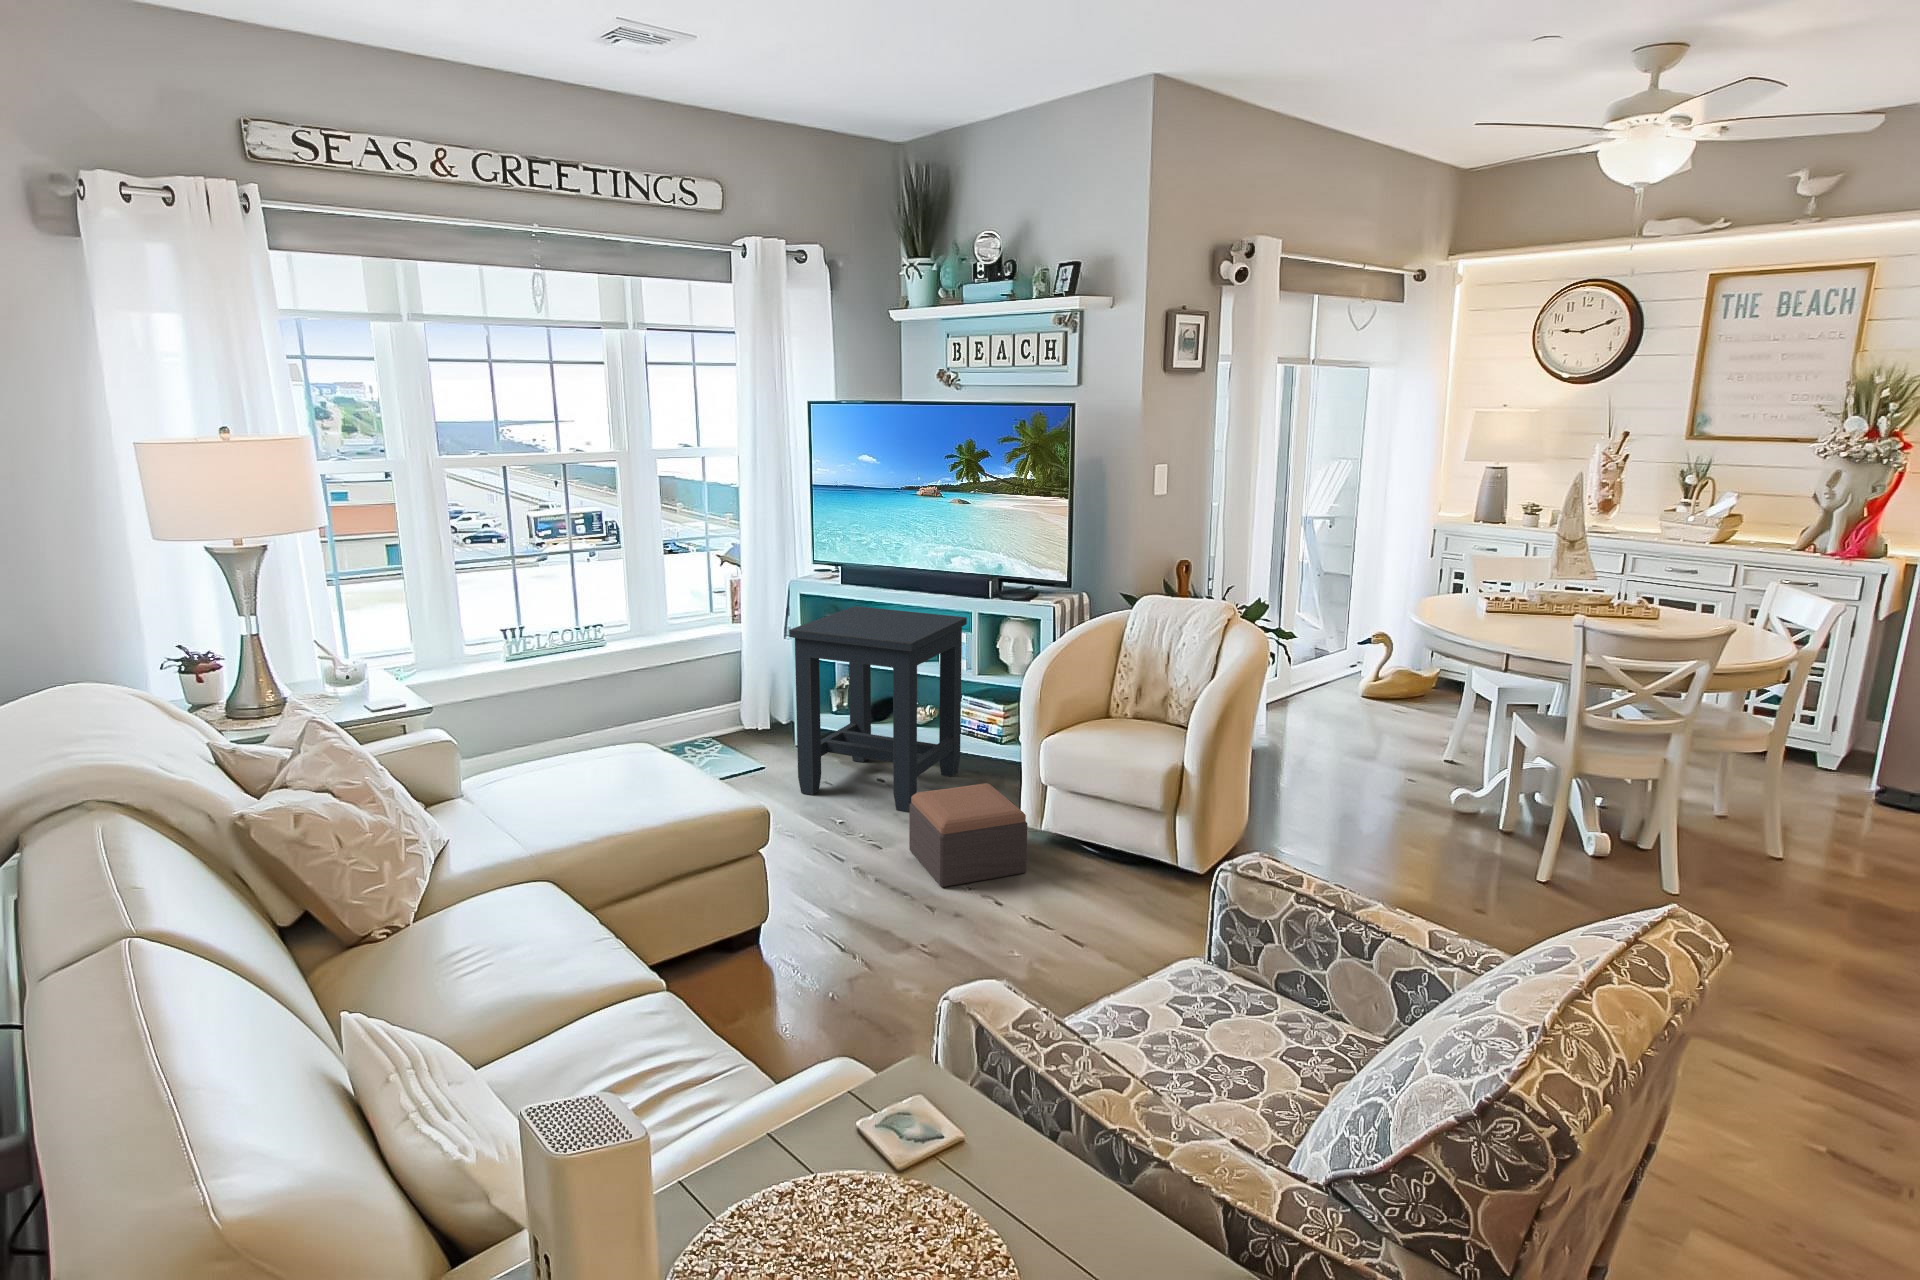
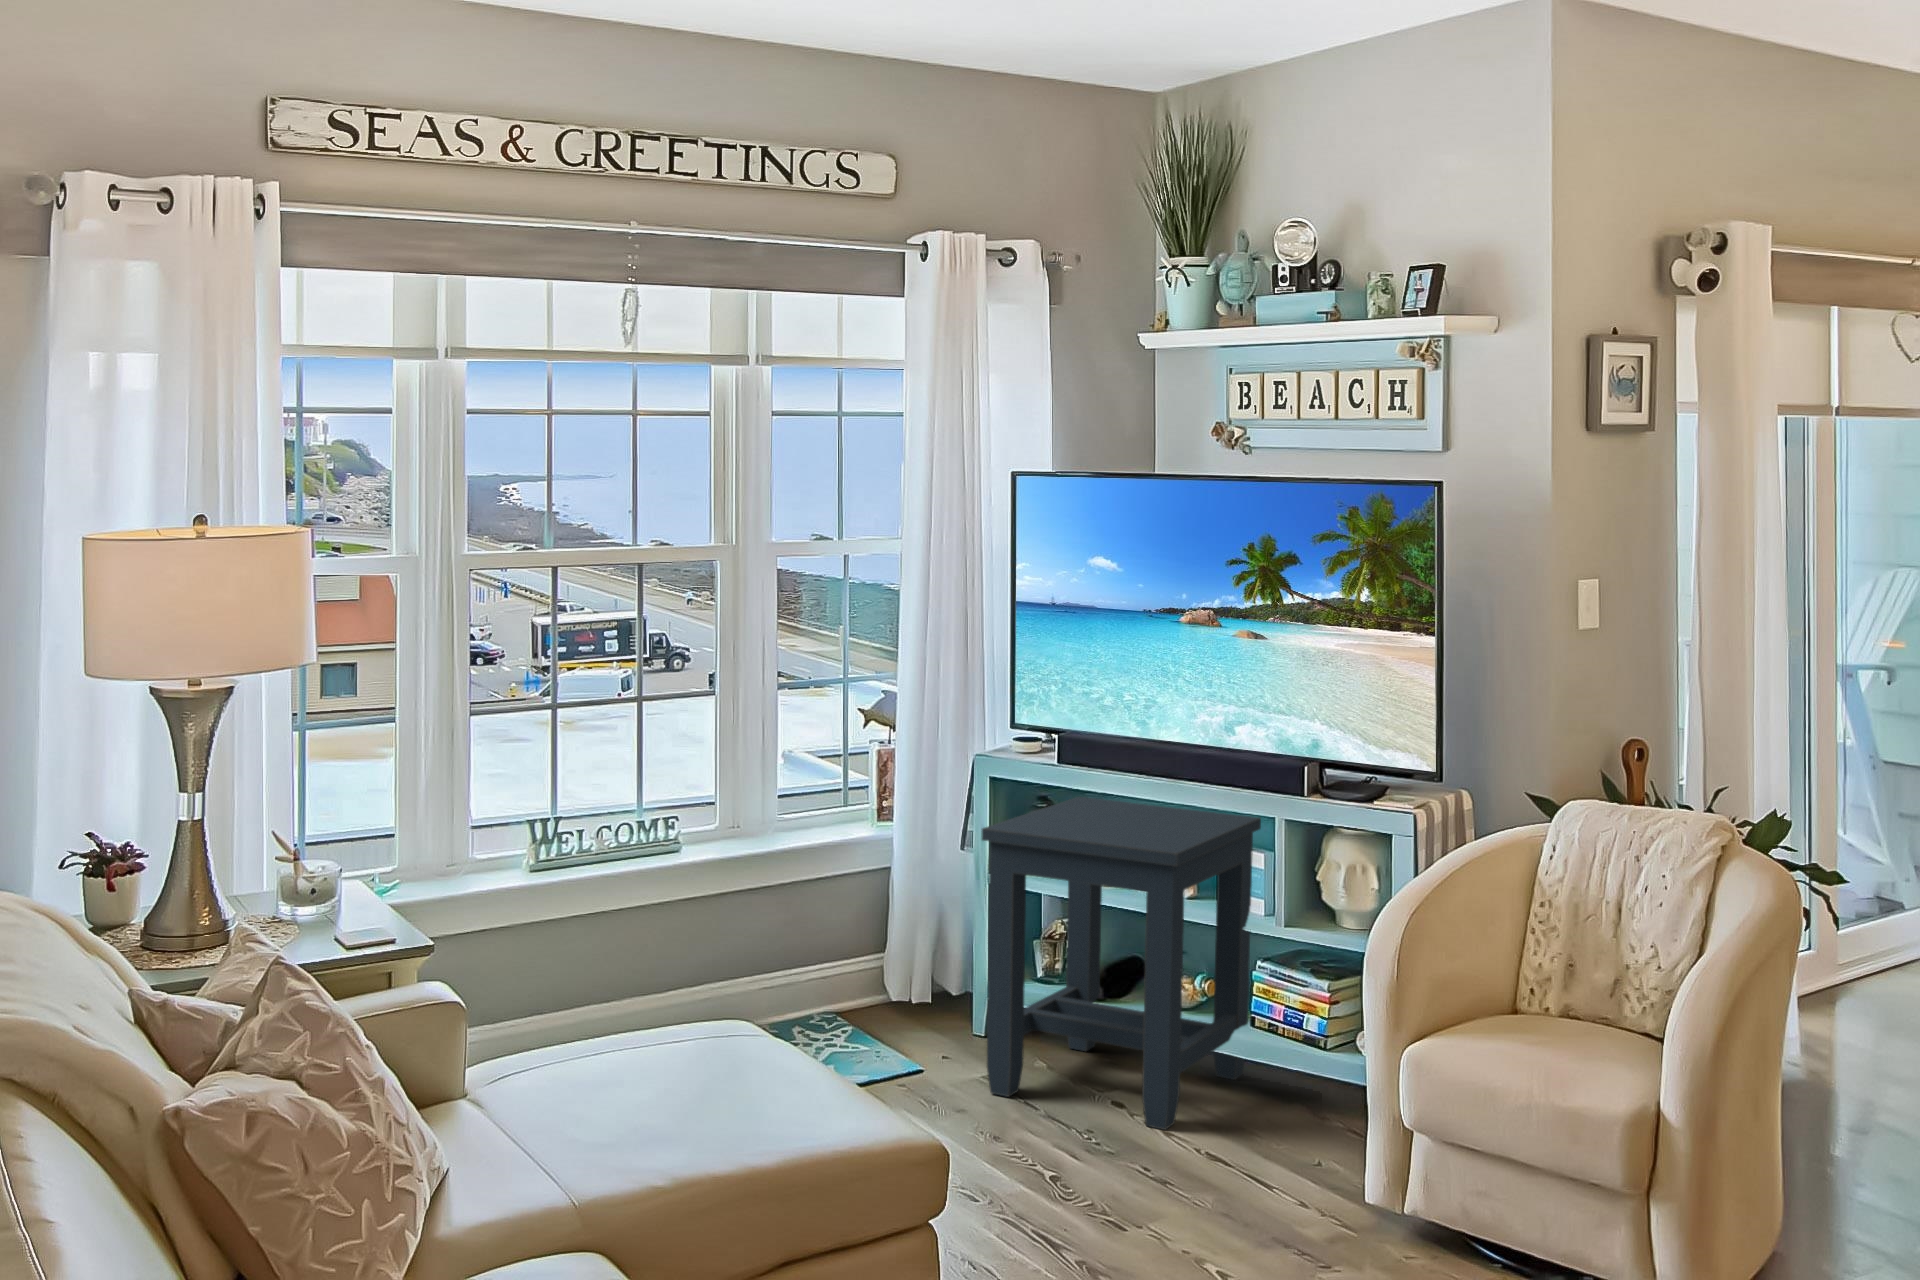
footstool: present [909,783,1028,887] -> none [1172,1083,1369,1245]

